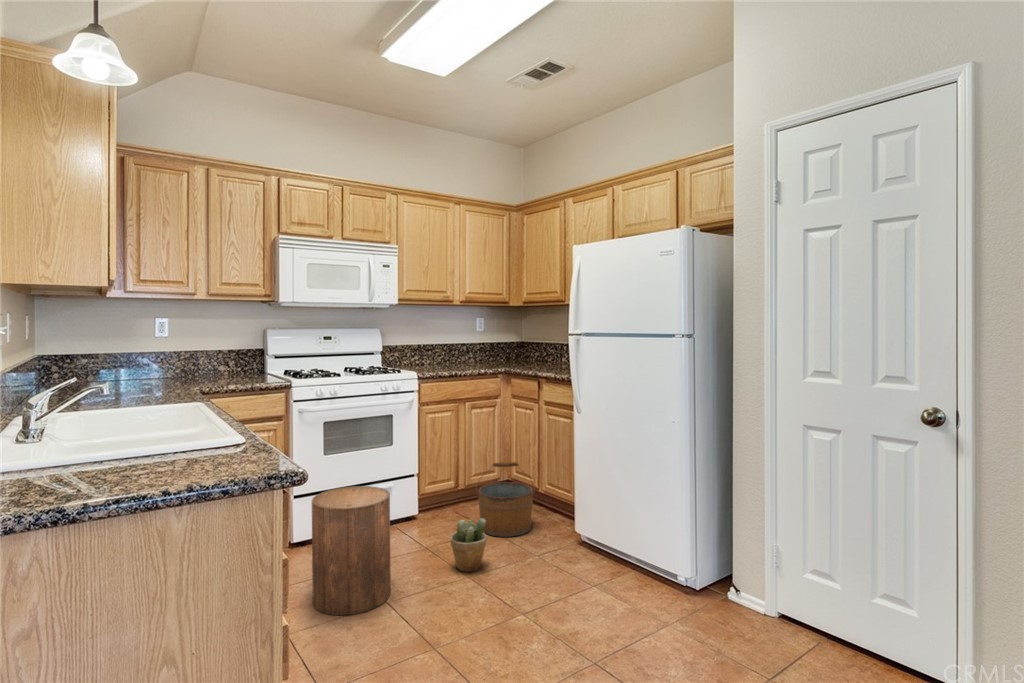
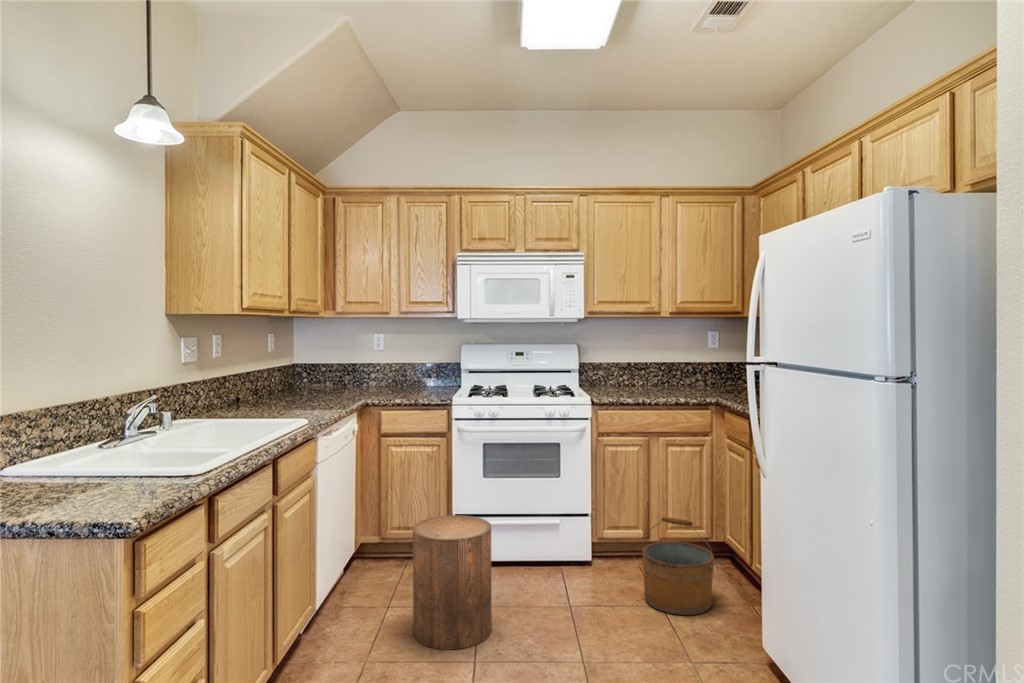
potted plant: present [450,518,487,572] -> none [566,578,610,642]

